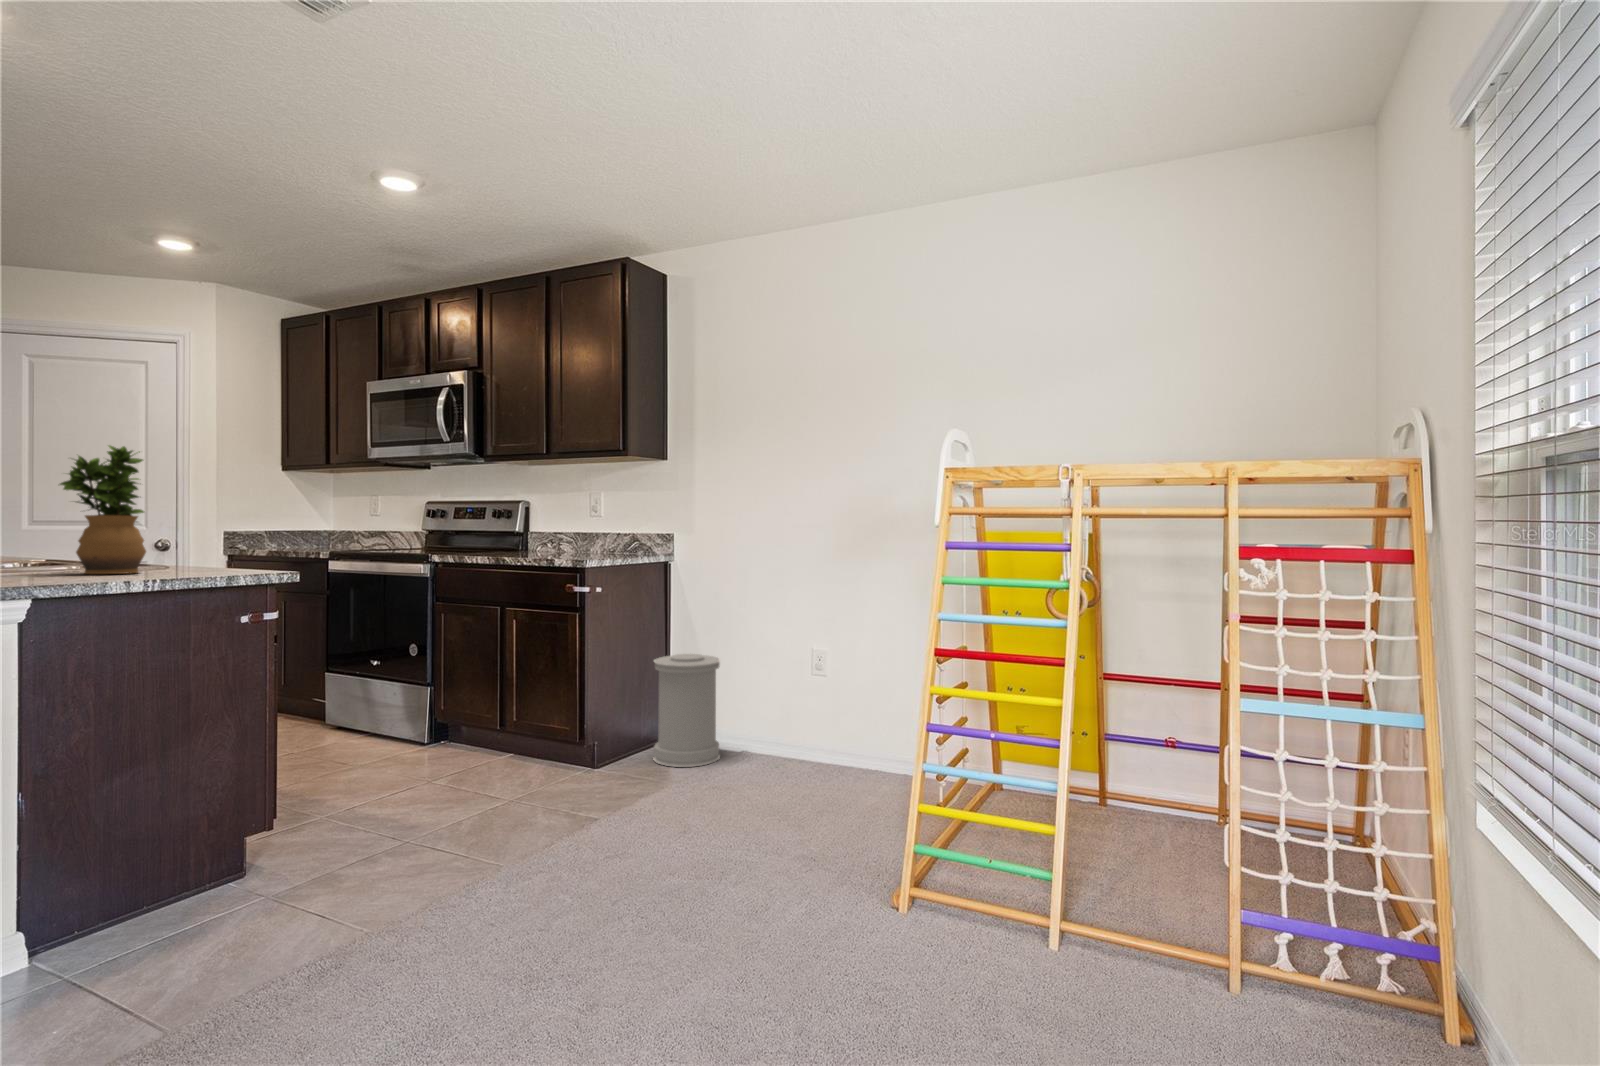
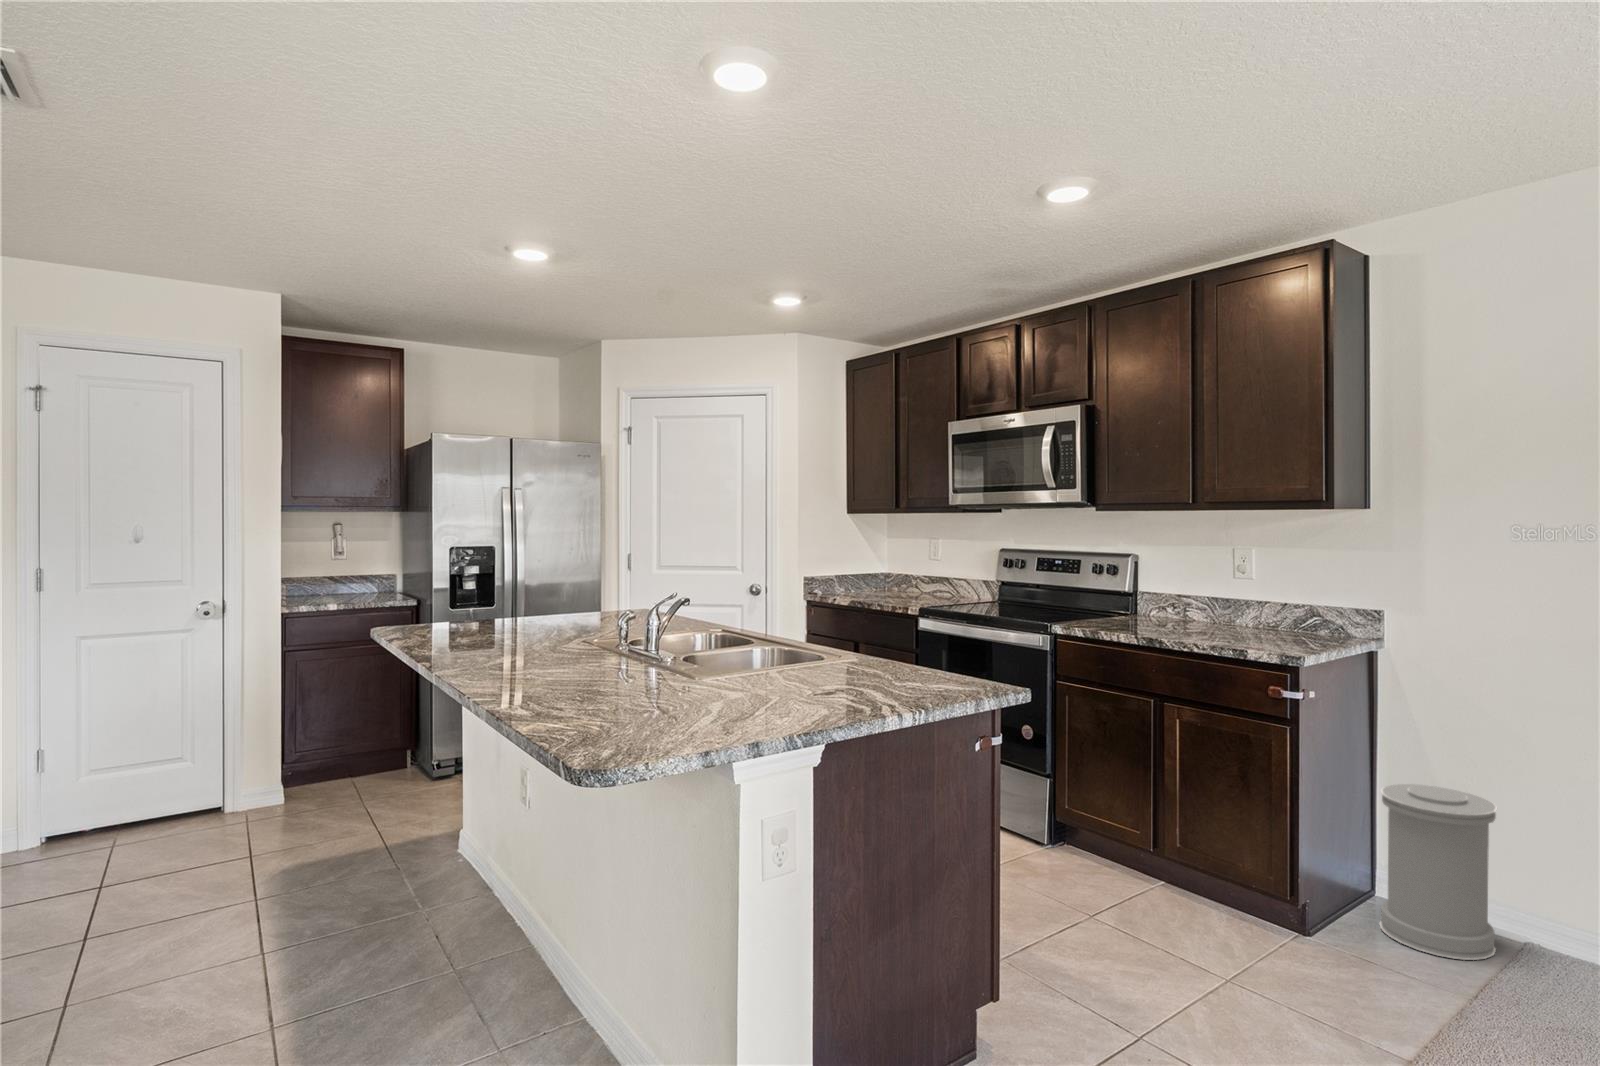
potted plant: present [60,445,146,574] -> none [805,545,884,695]

